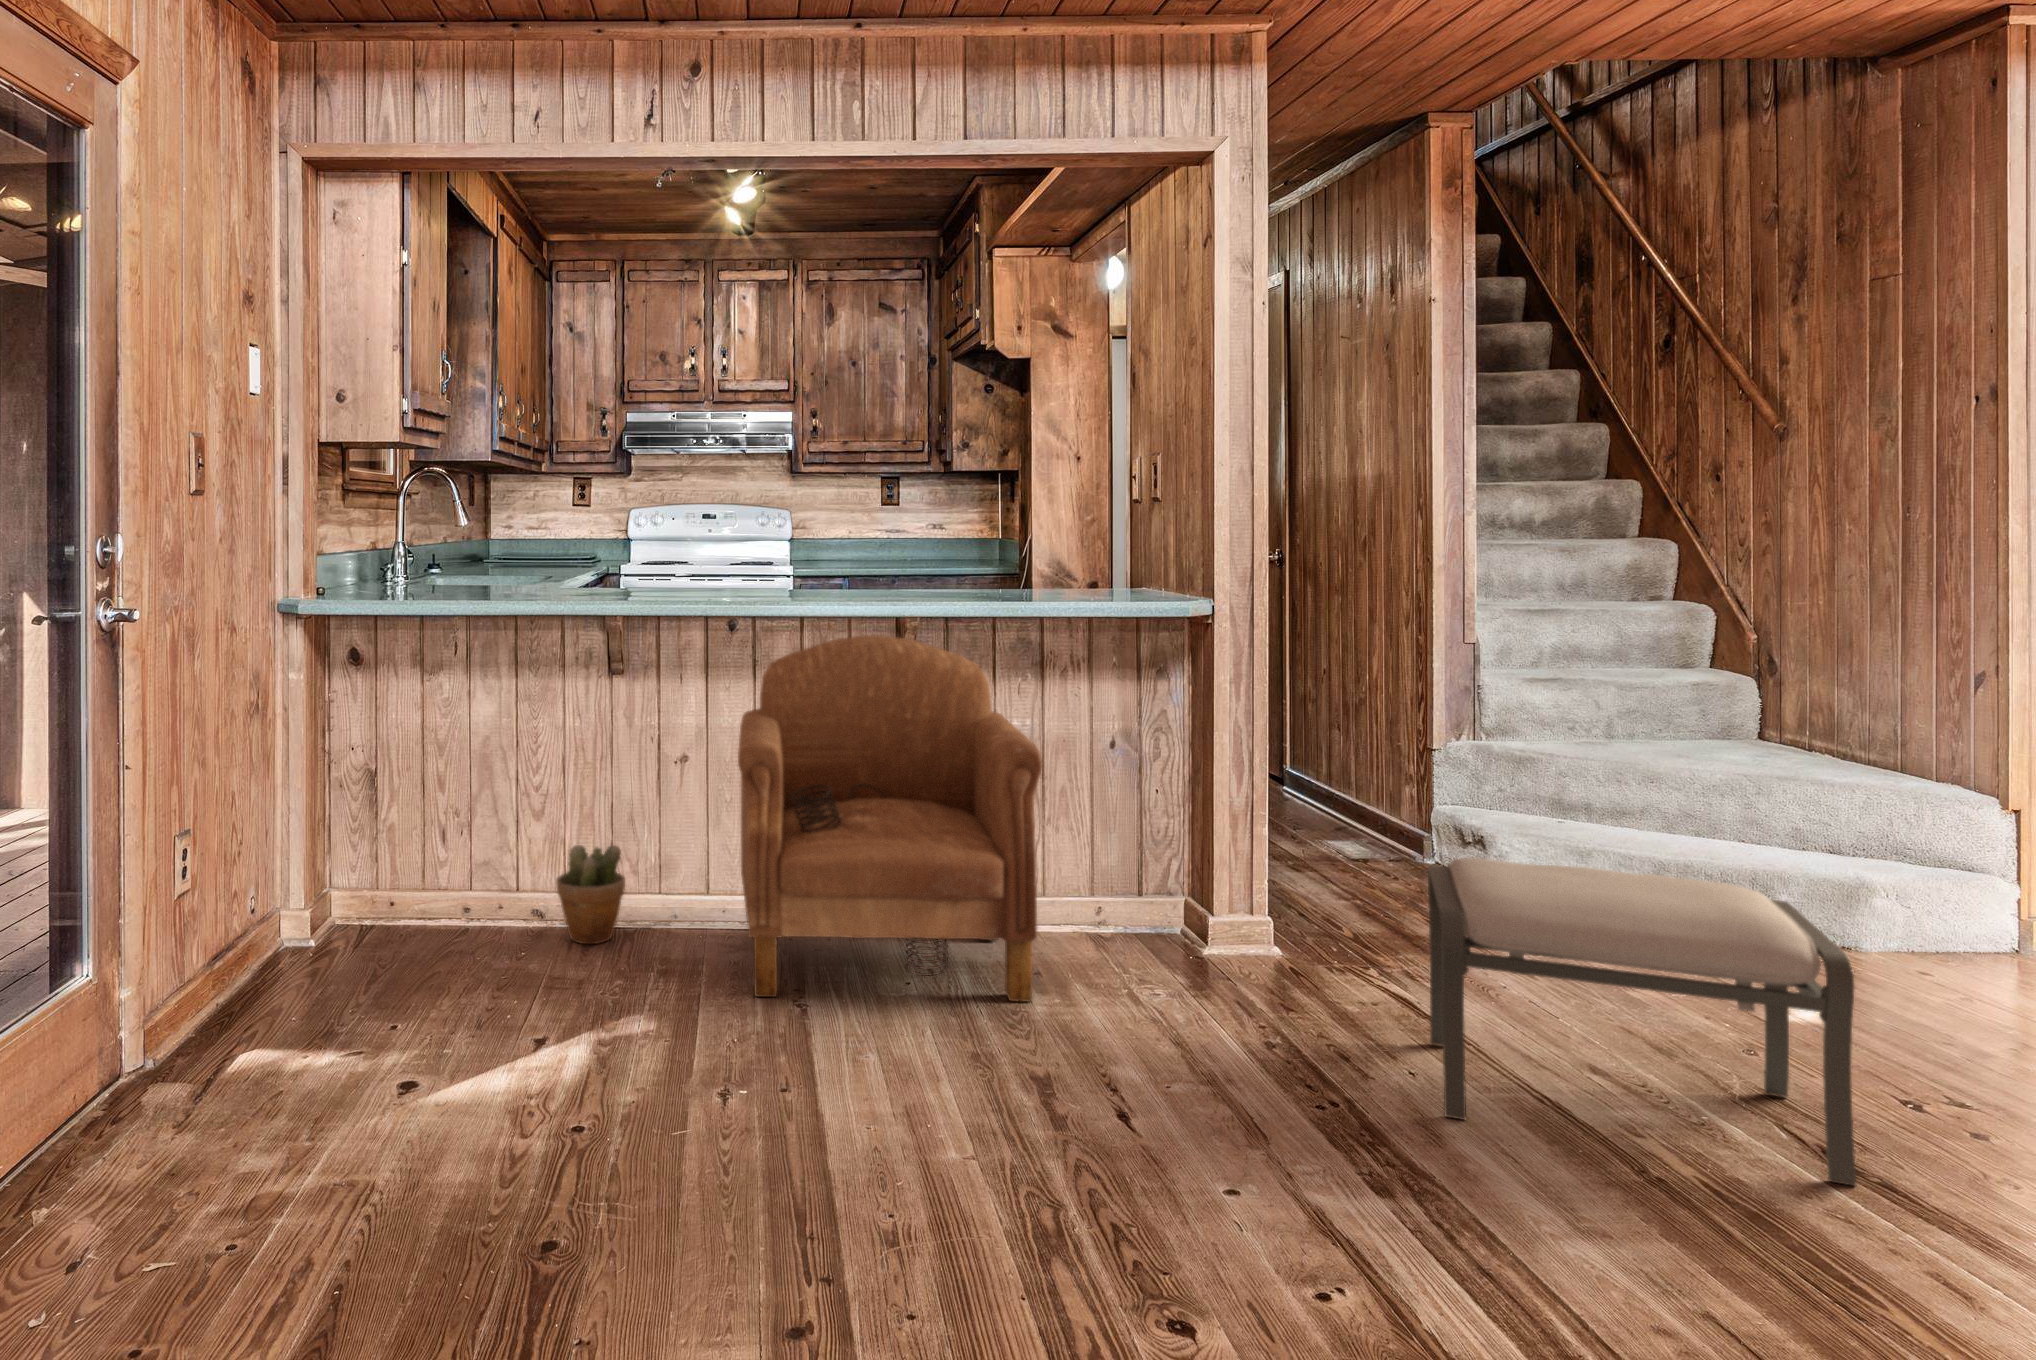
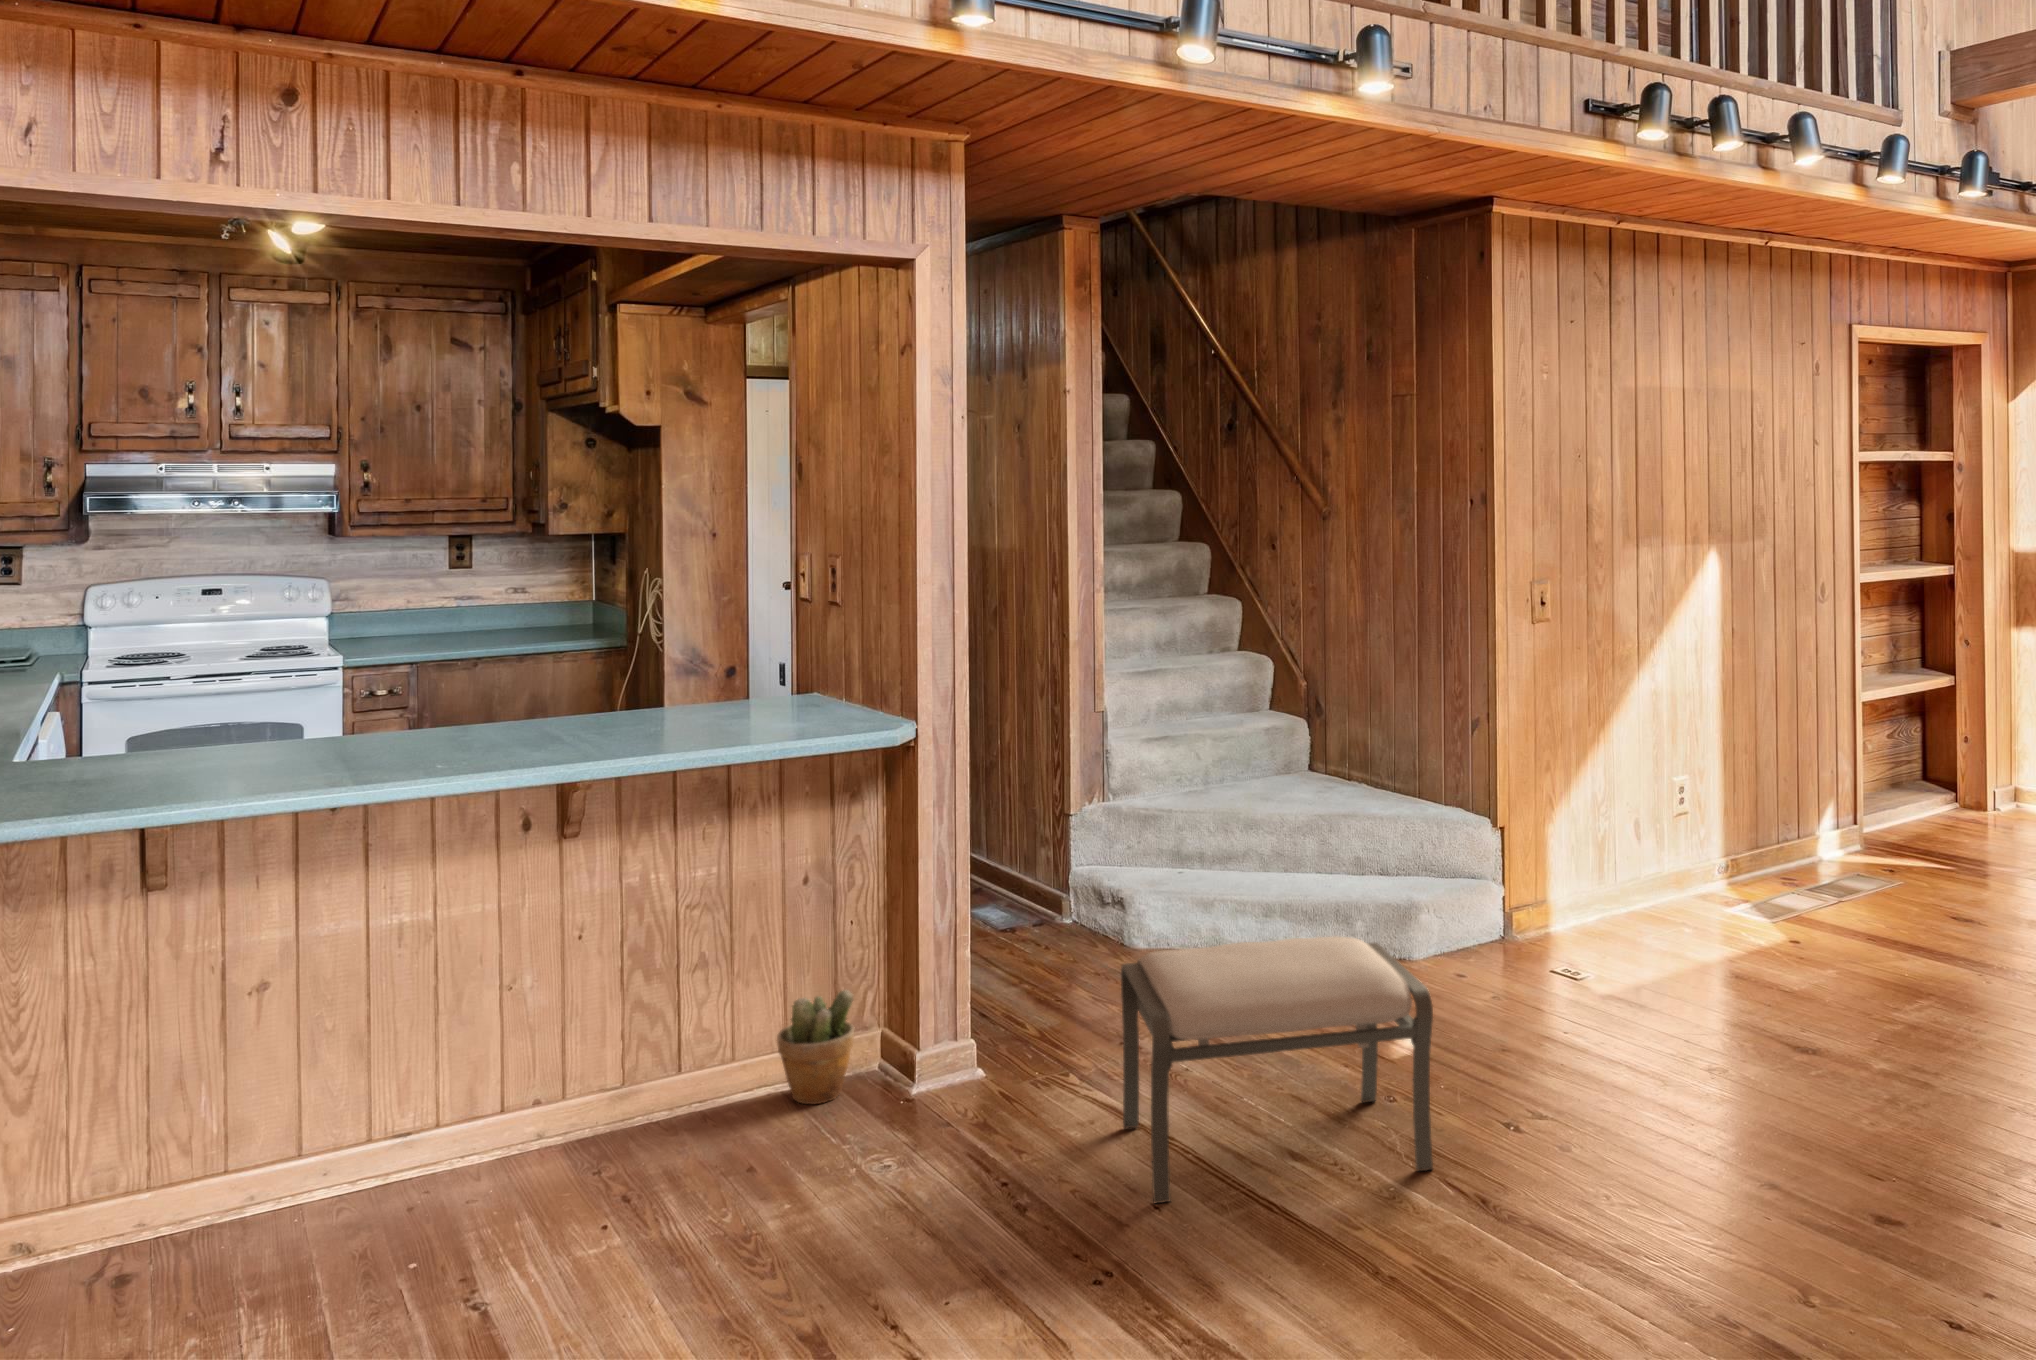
armchair: present [738,635,1042,1002] -> none [351,798,758,1289]
potted plant: present [556,845,625,944] -> present [777,990,854,1104]

